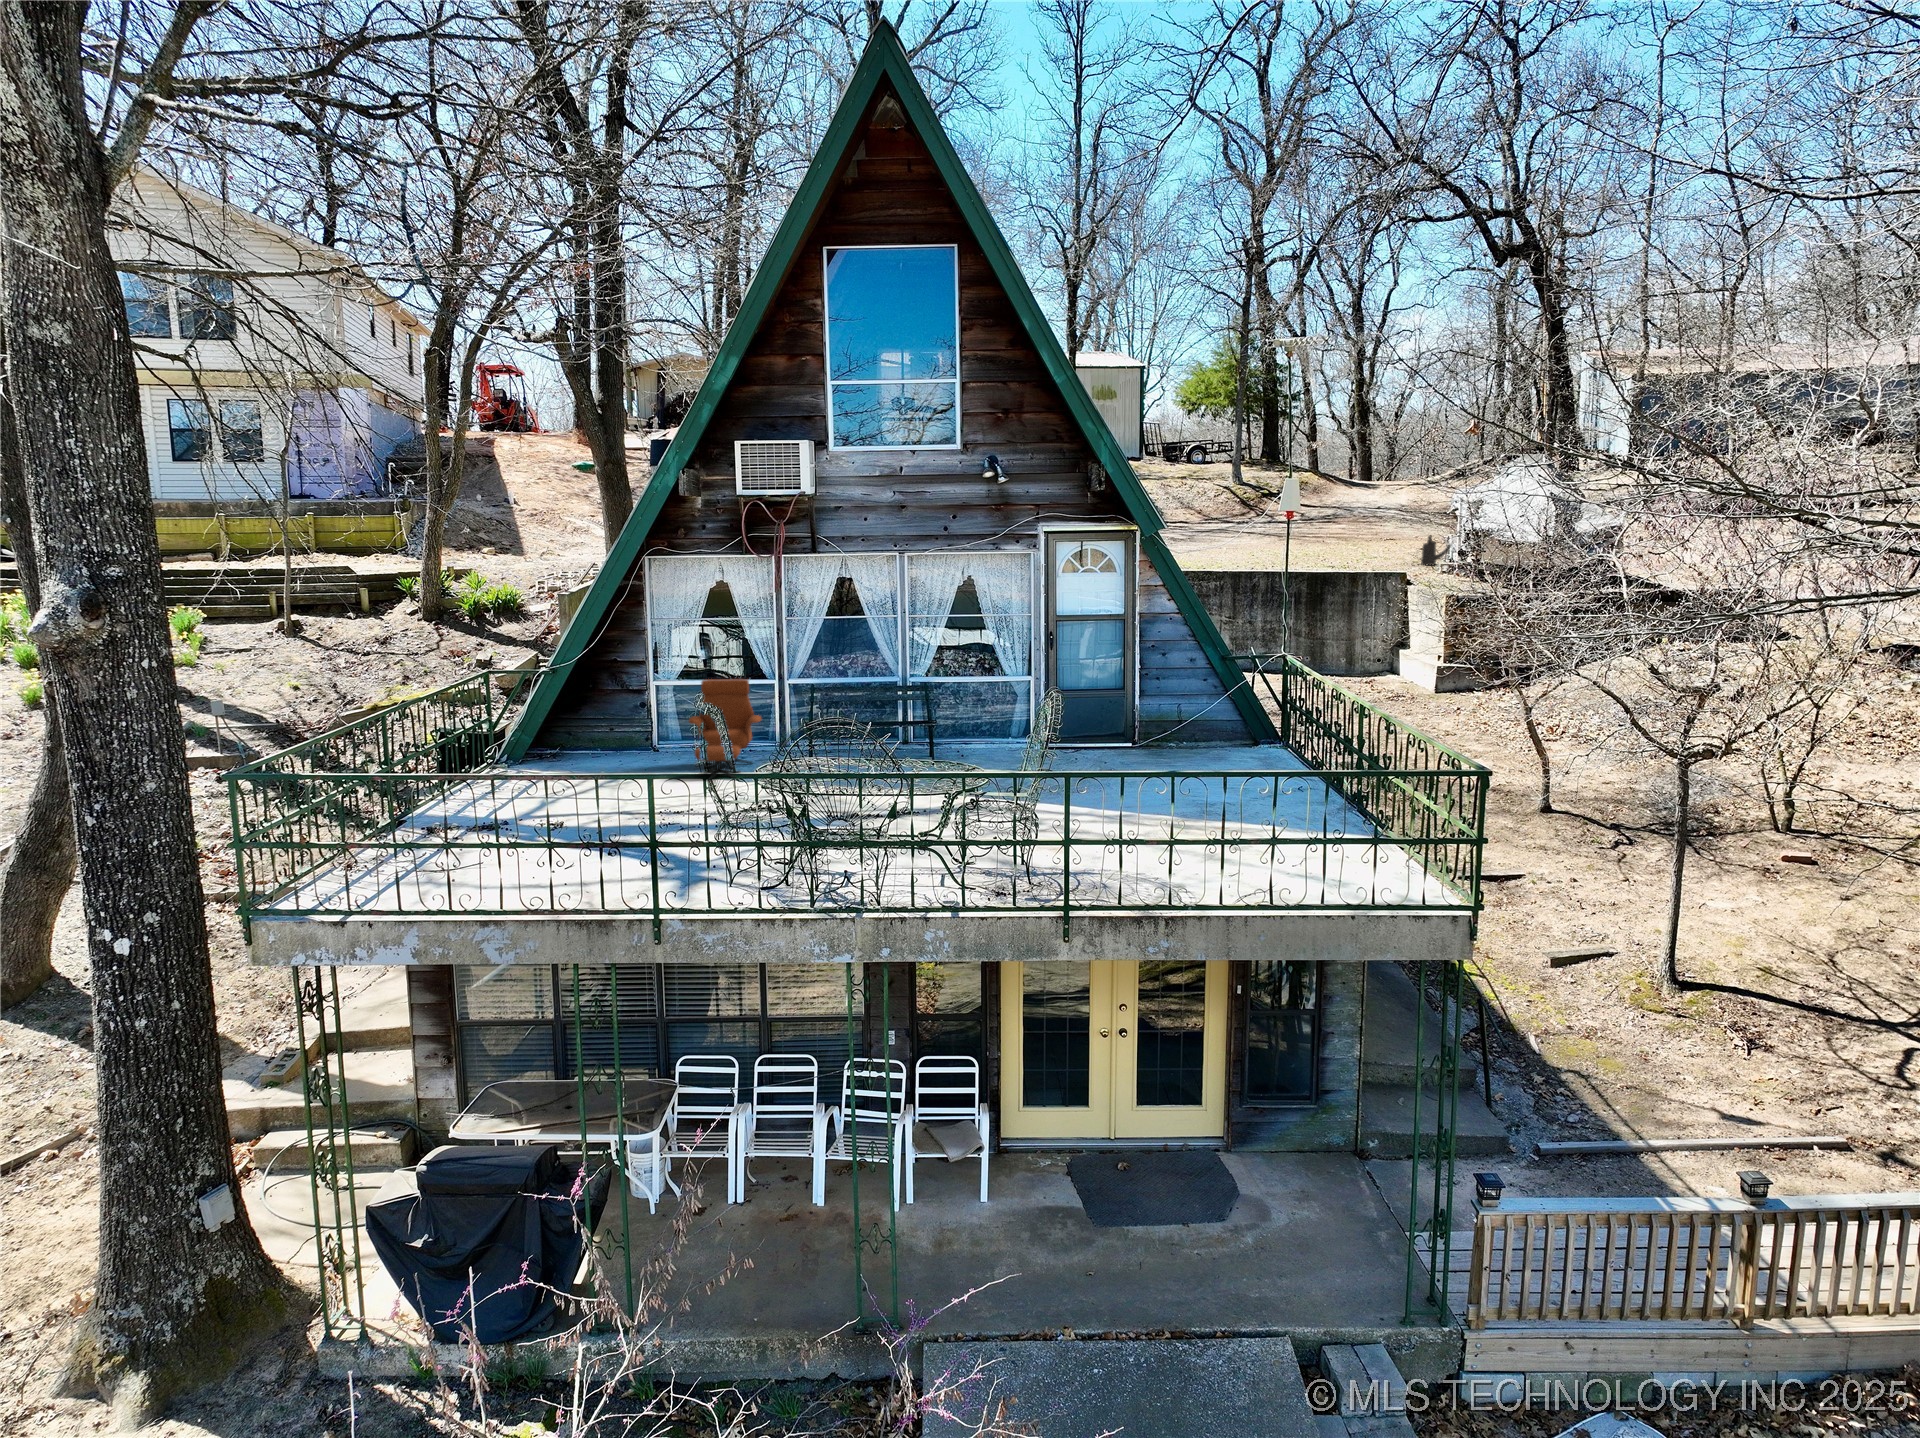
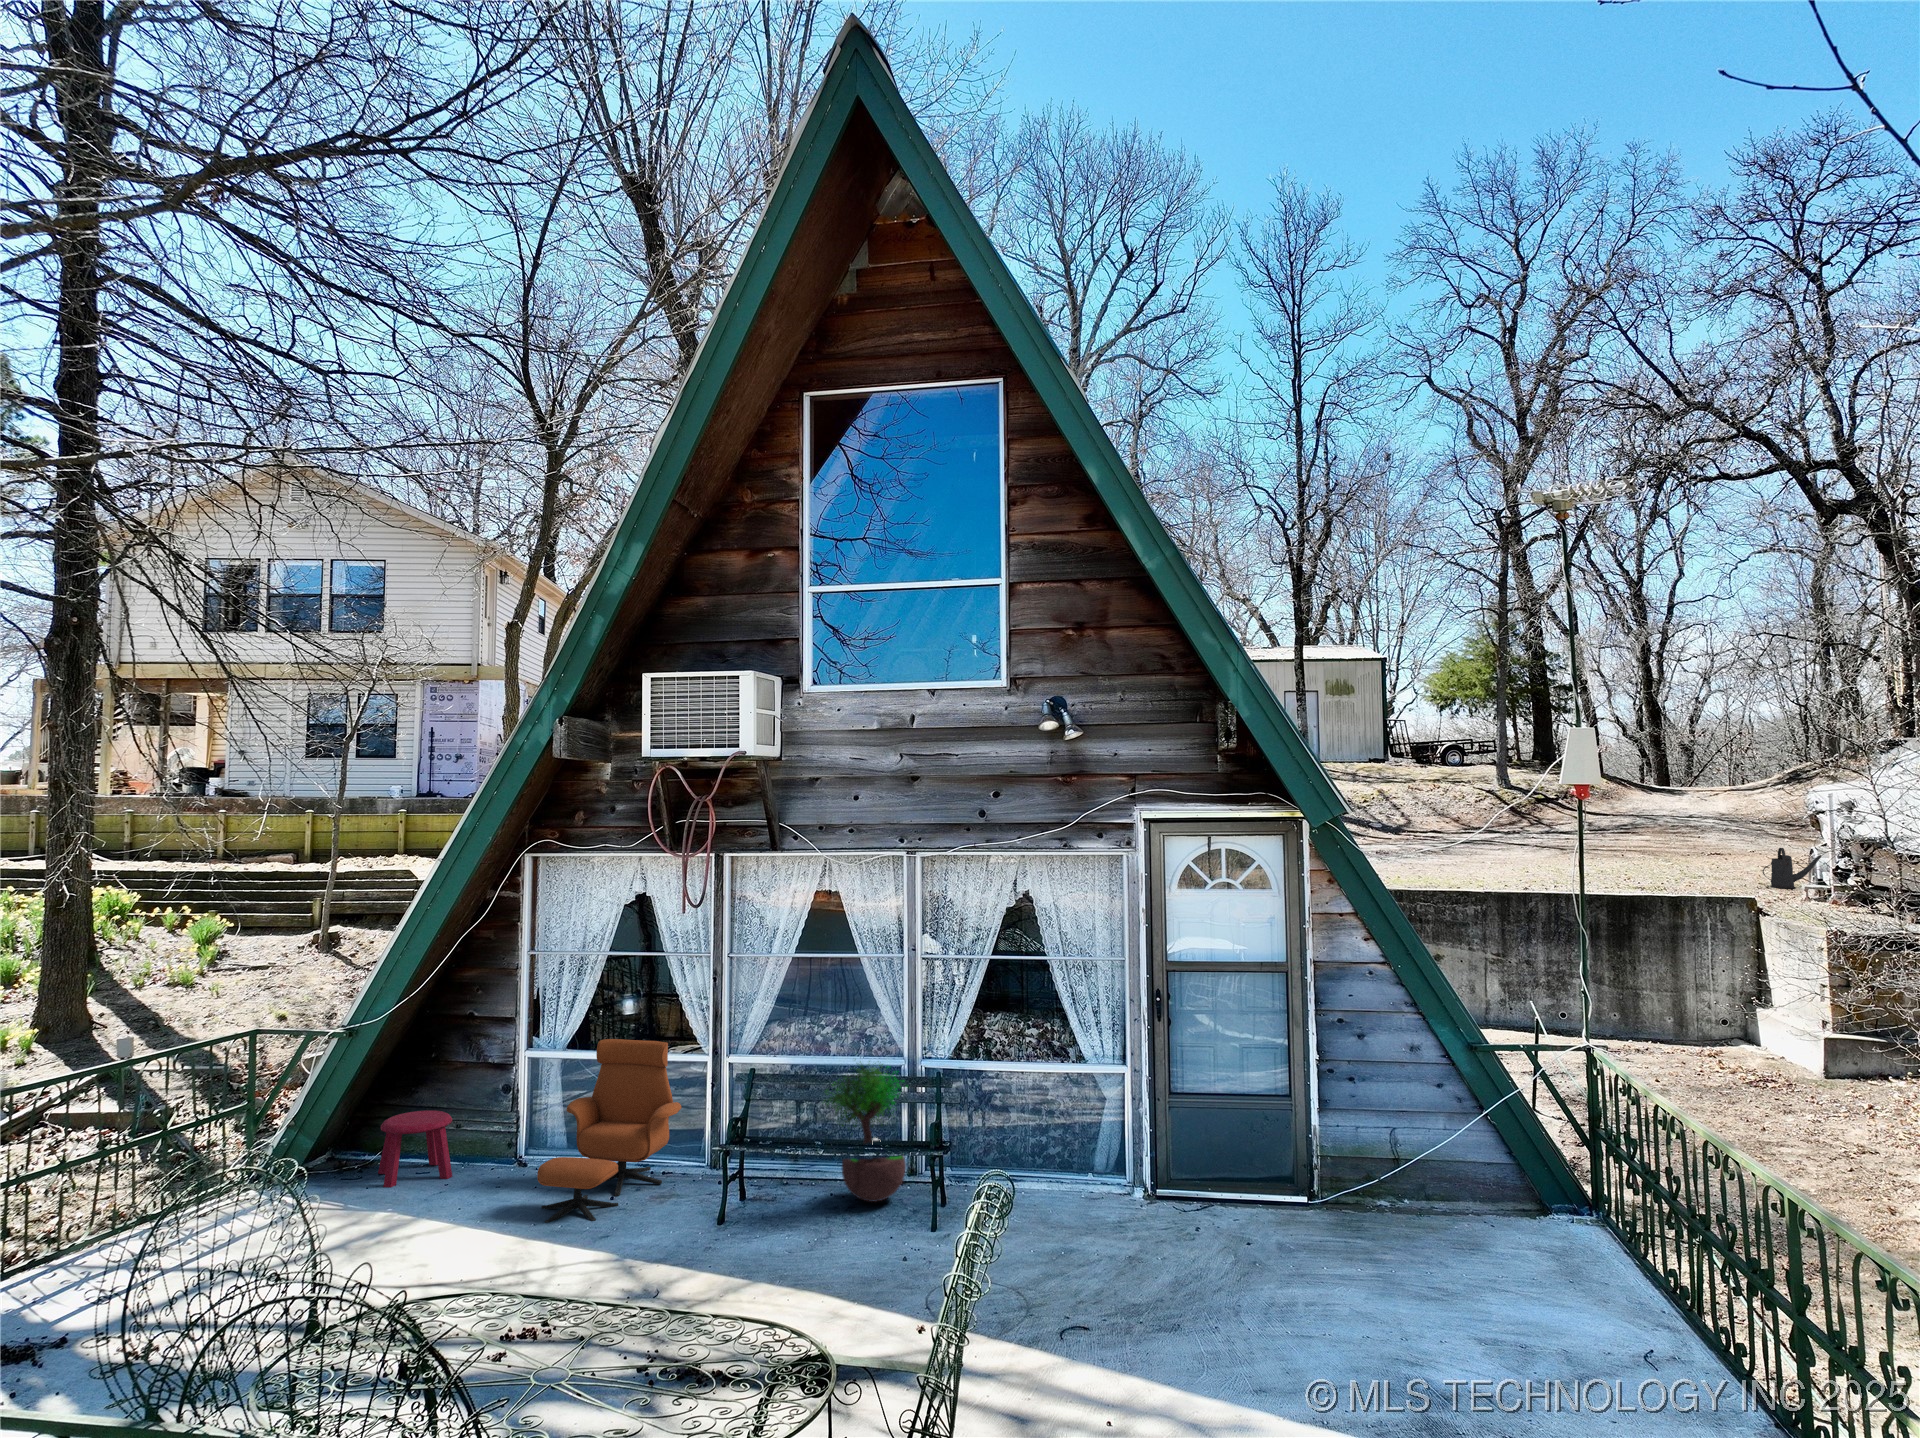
potted tree: none [860,675,913,761] -> present [826,1061,906,1202]
stool: none [561,731,613,776] -> present [378,1111,453,1188]

